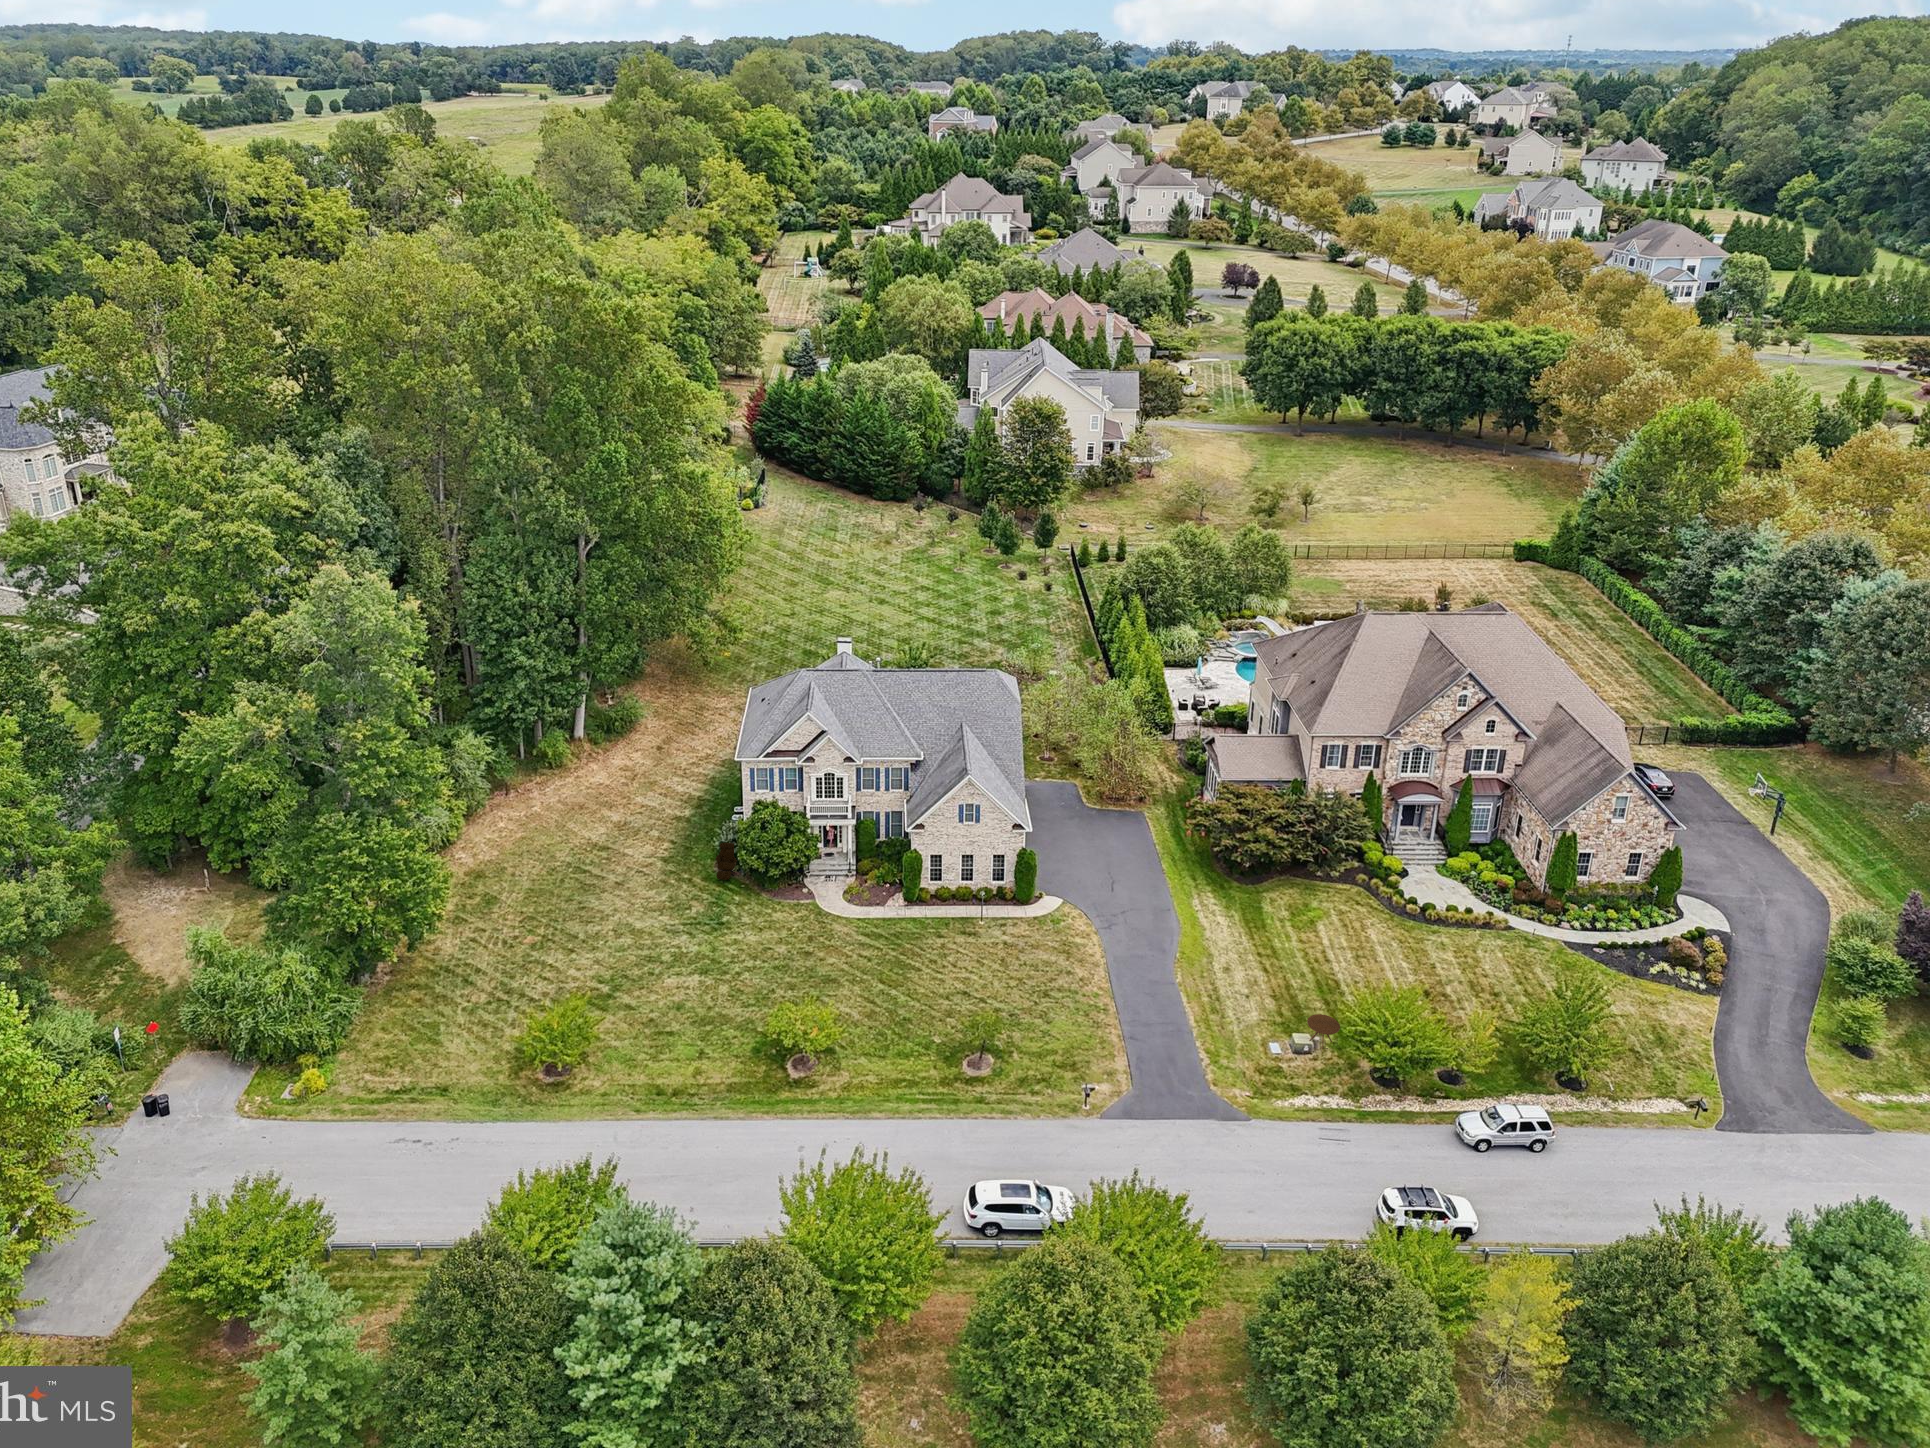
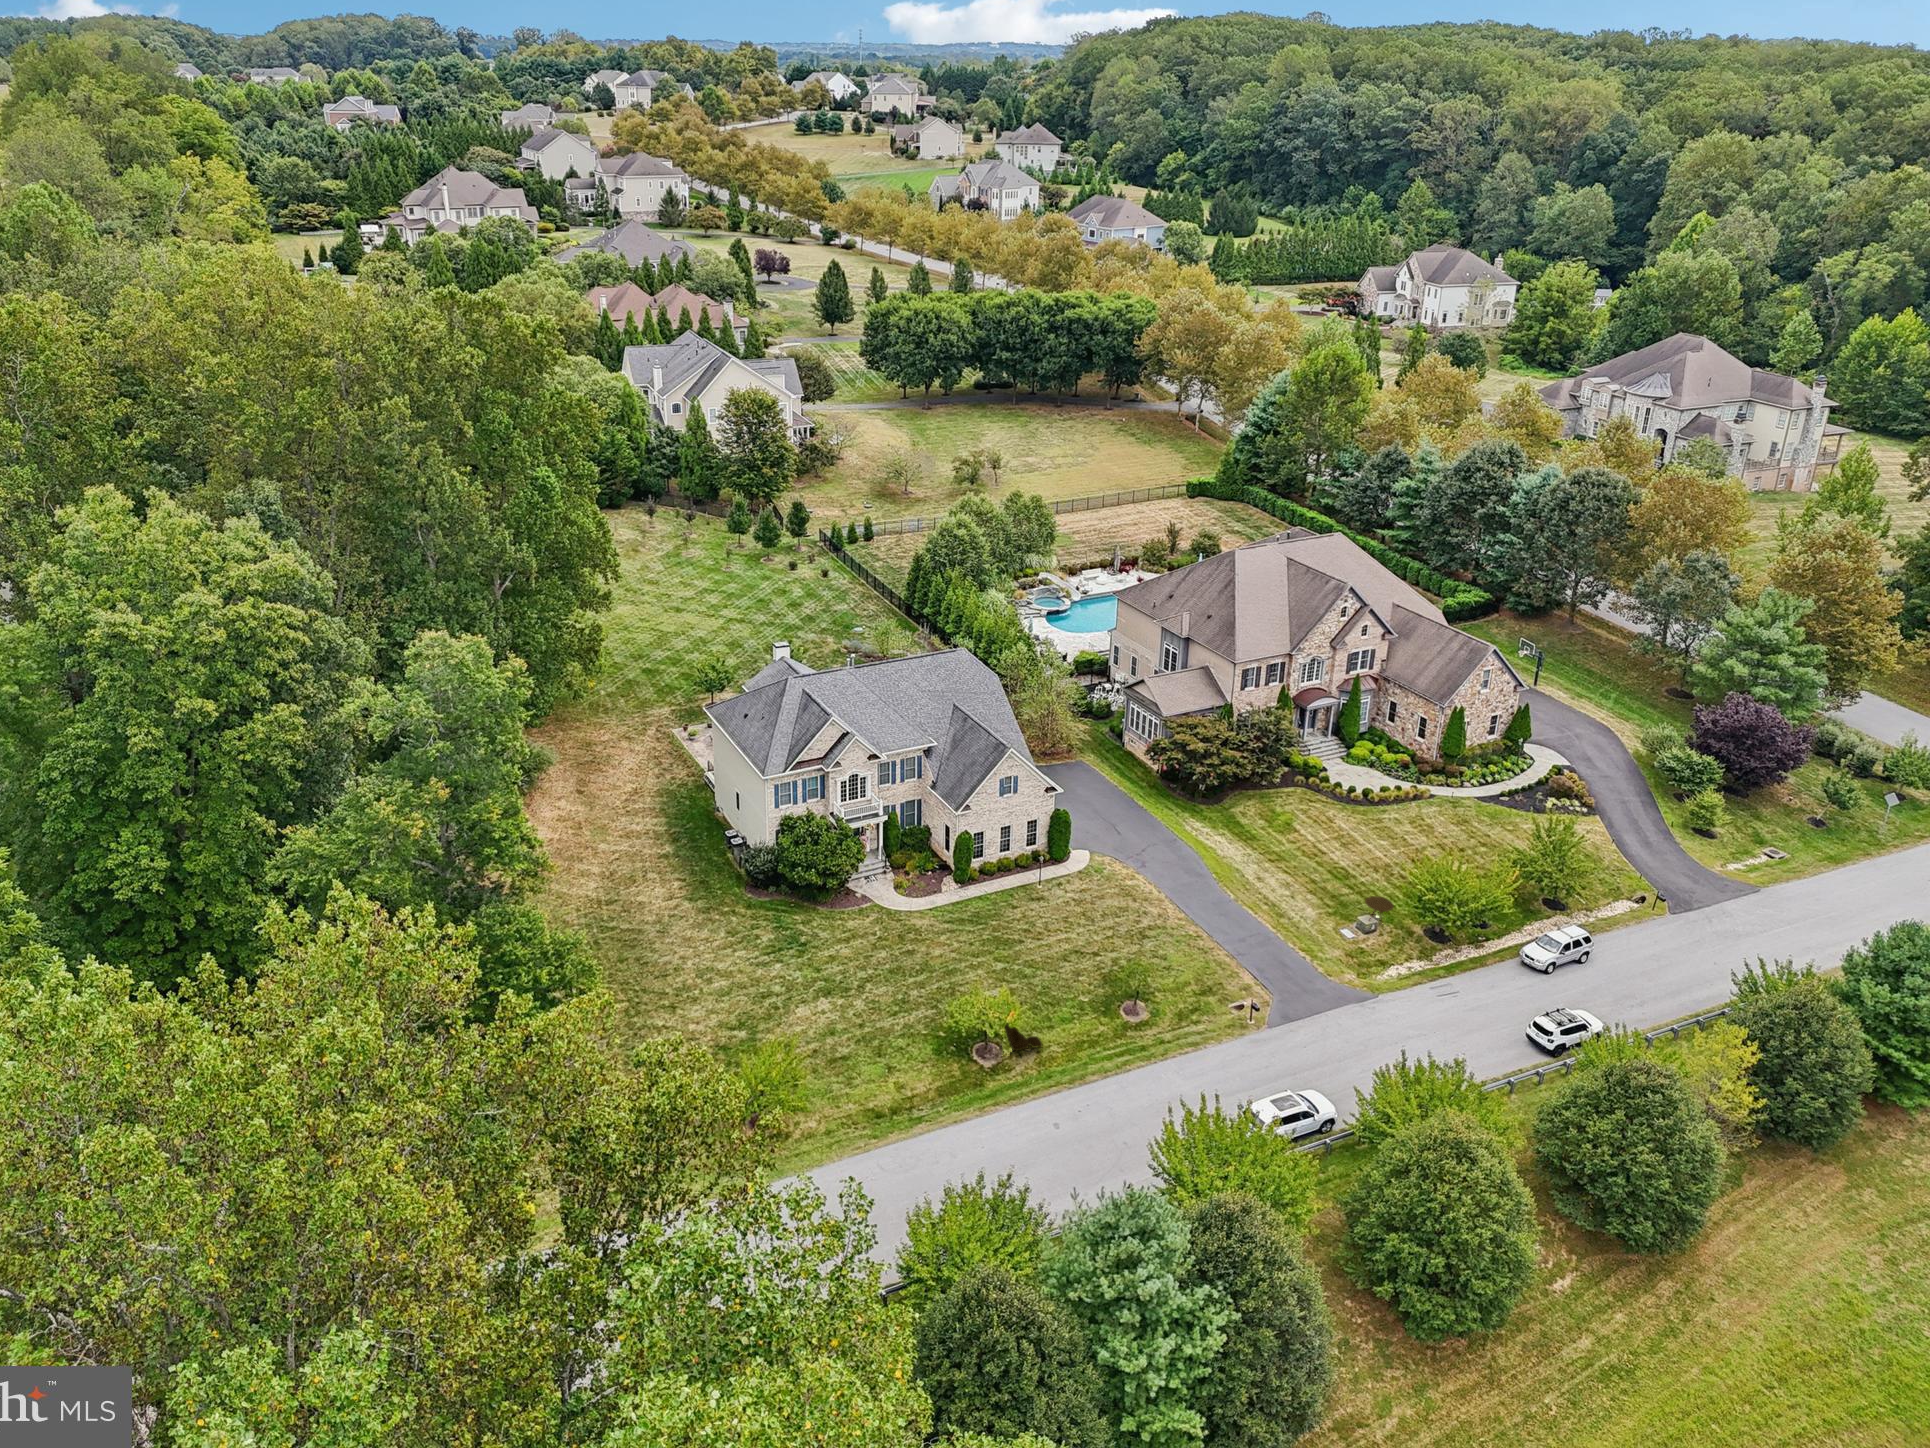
lounge chair: present [716,843,737,883] -> present [1004,1023,1043,1052]

